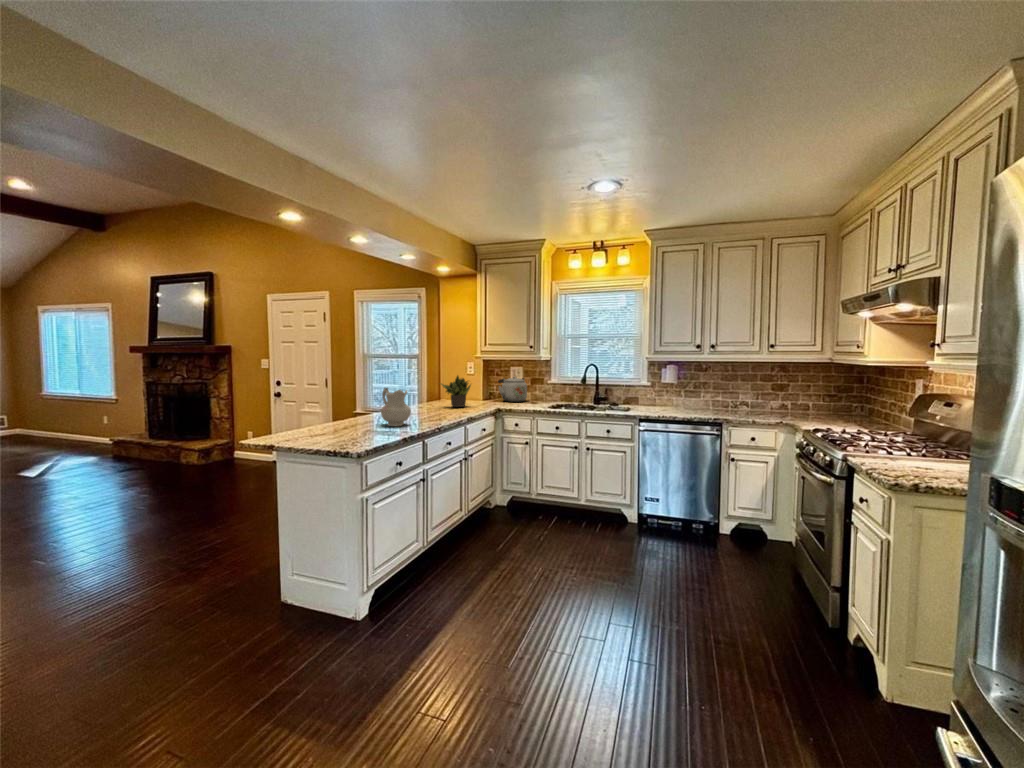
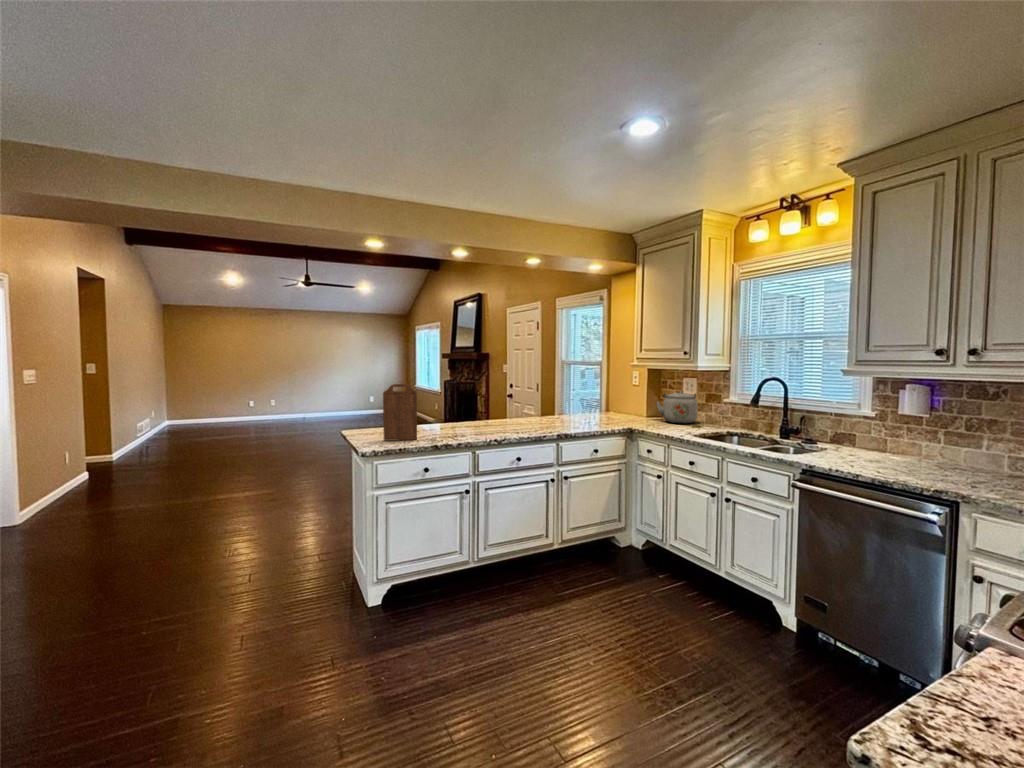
cutting board: none [336,376,369,440] -> present [383,384,417,441]
potted plant: present [441,376,471,407] -> none [566,386,604,423]
ceramic pitcher: present [381,388,411,426] -> none [453,396,482,435]

